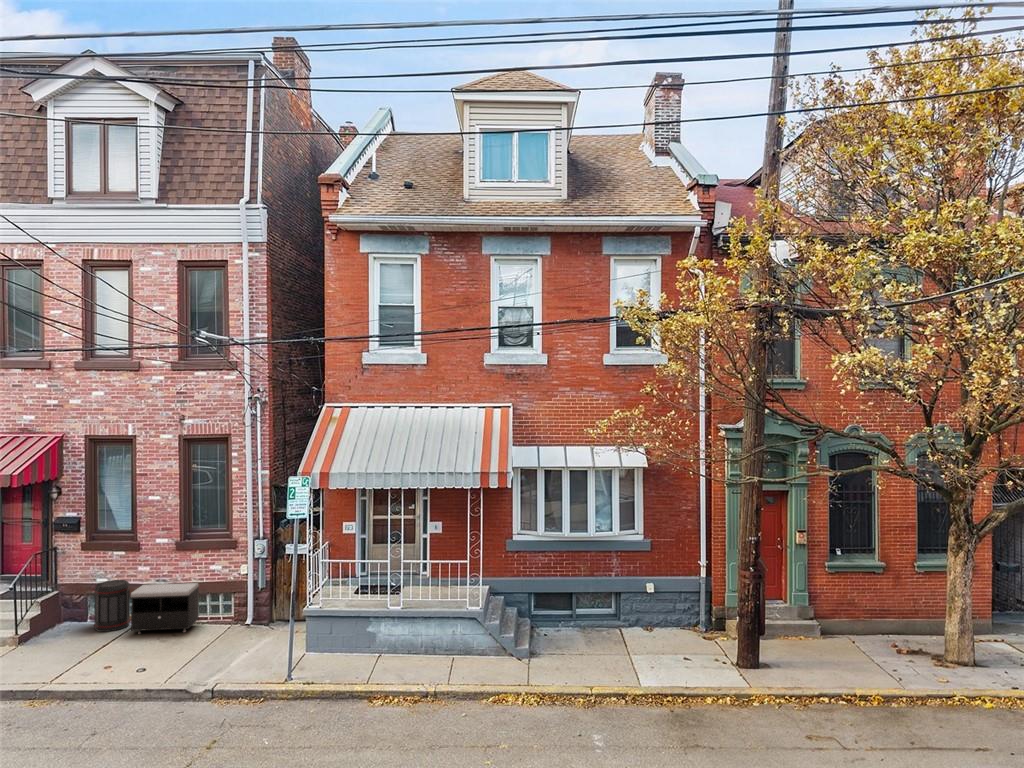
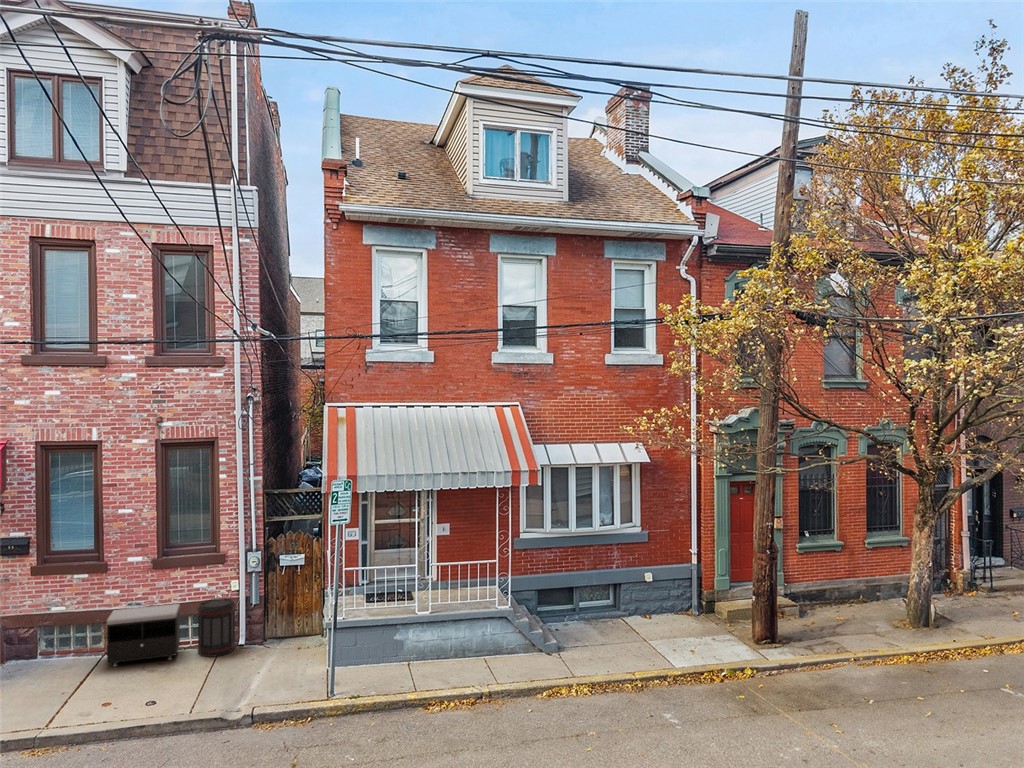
trash can: present [94,580,130,632] -> present [198,598,235,657]

